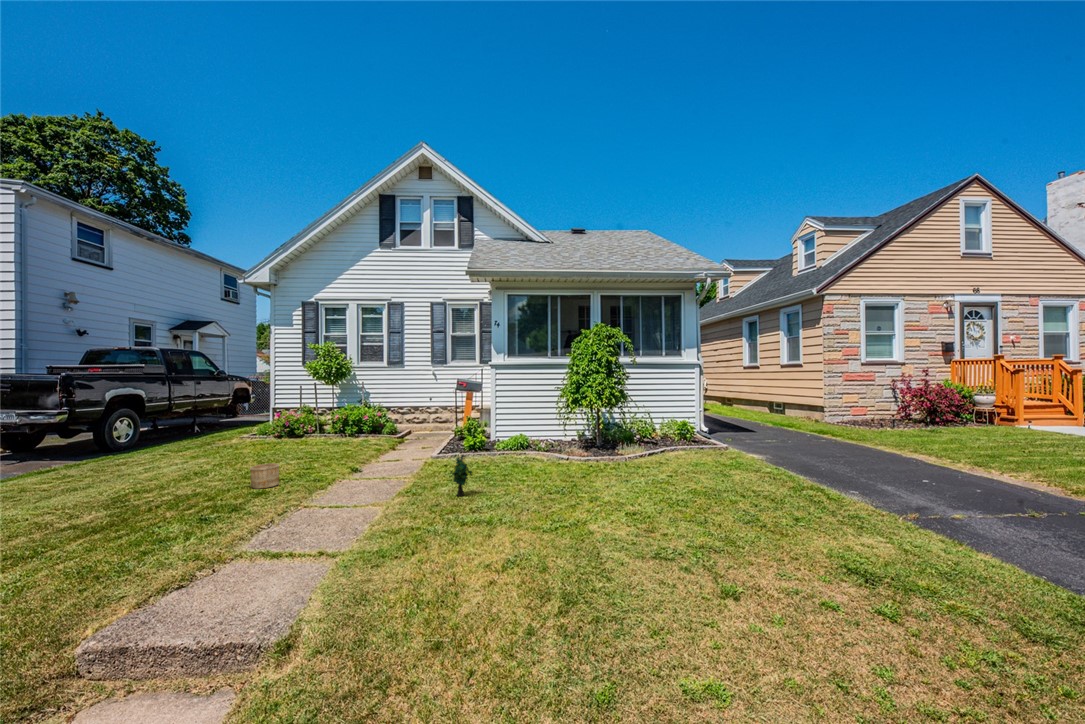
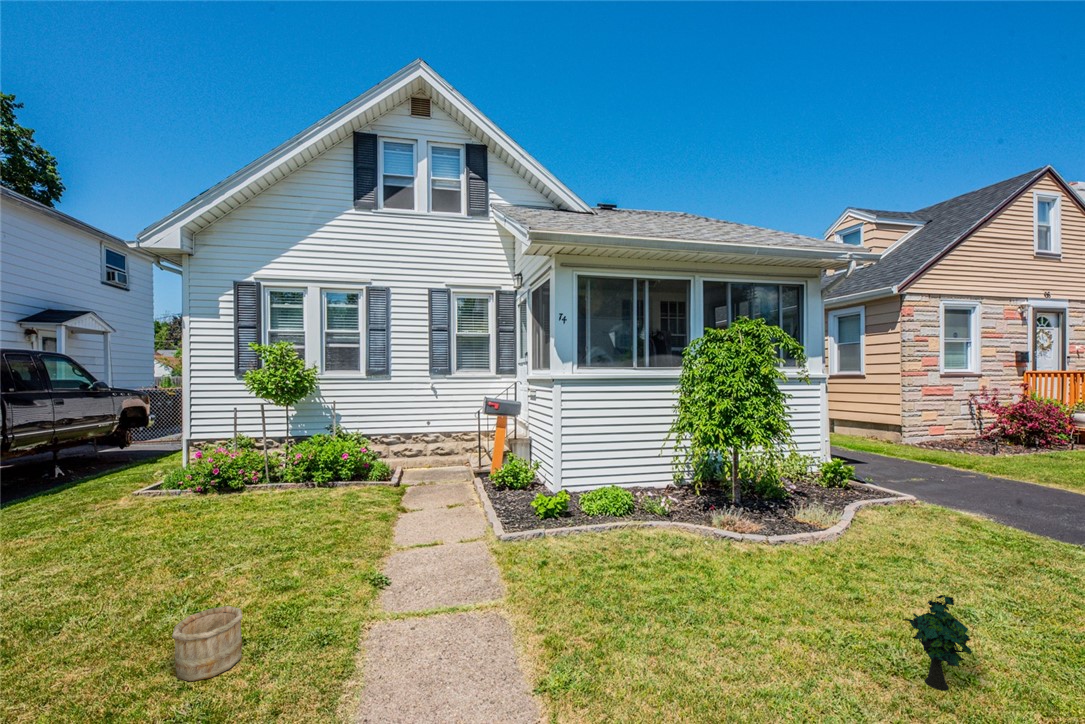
decorative plant: present [451,455,472,496] -> present [903,595,972,690]

